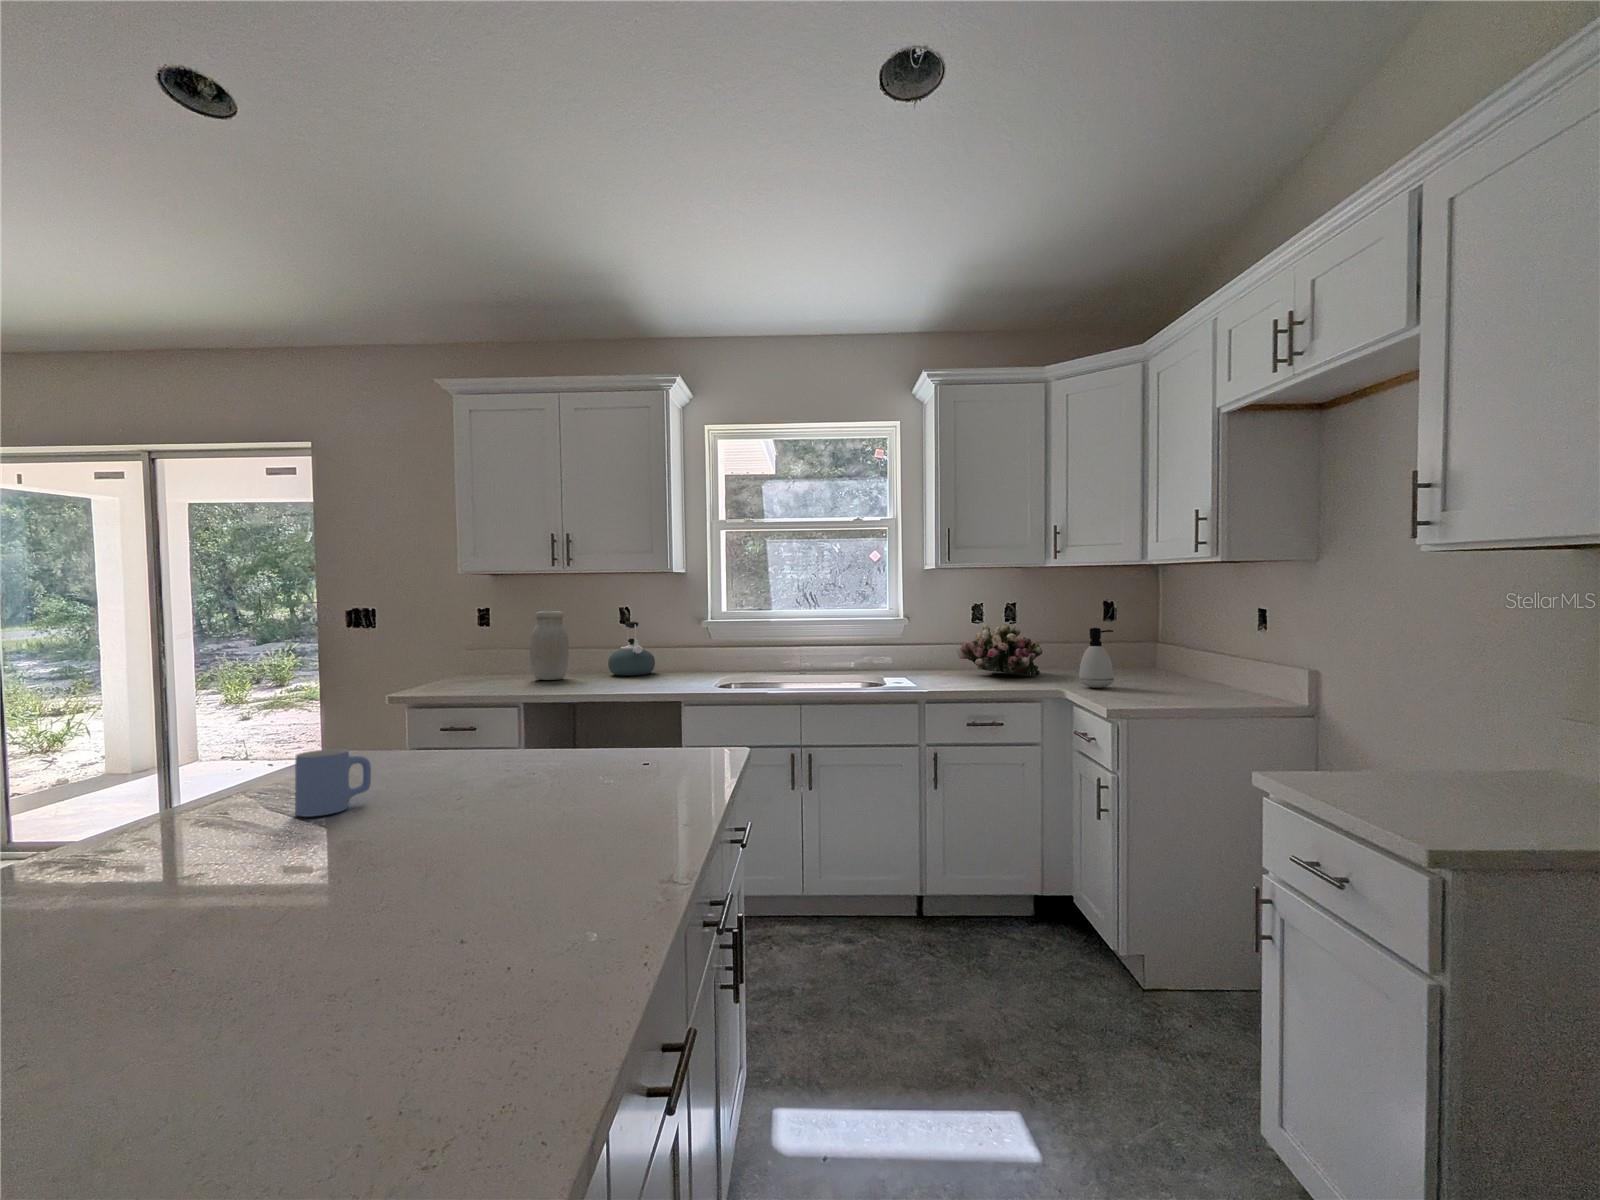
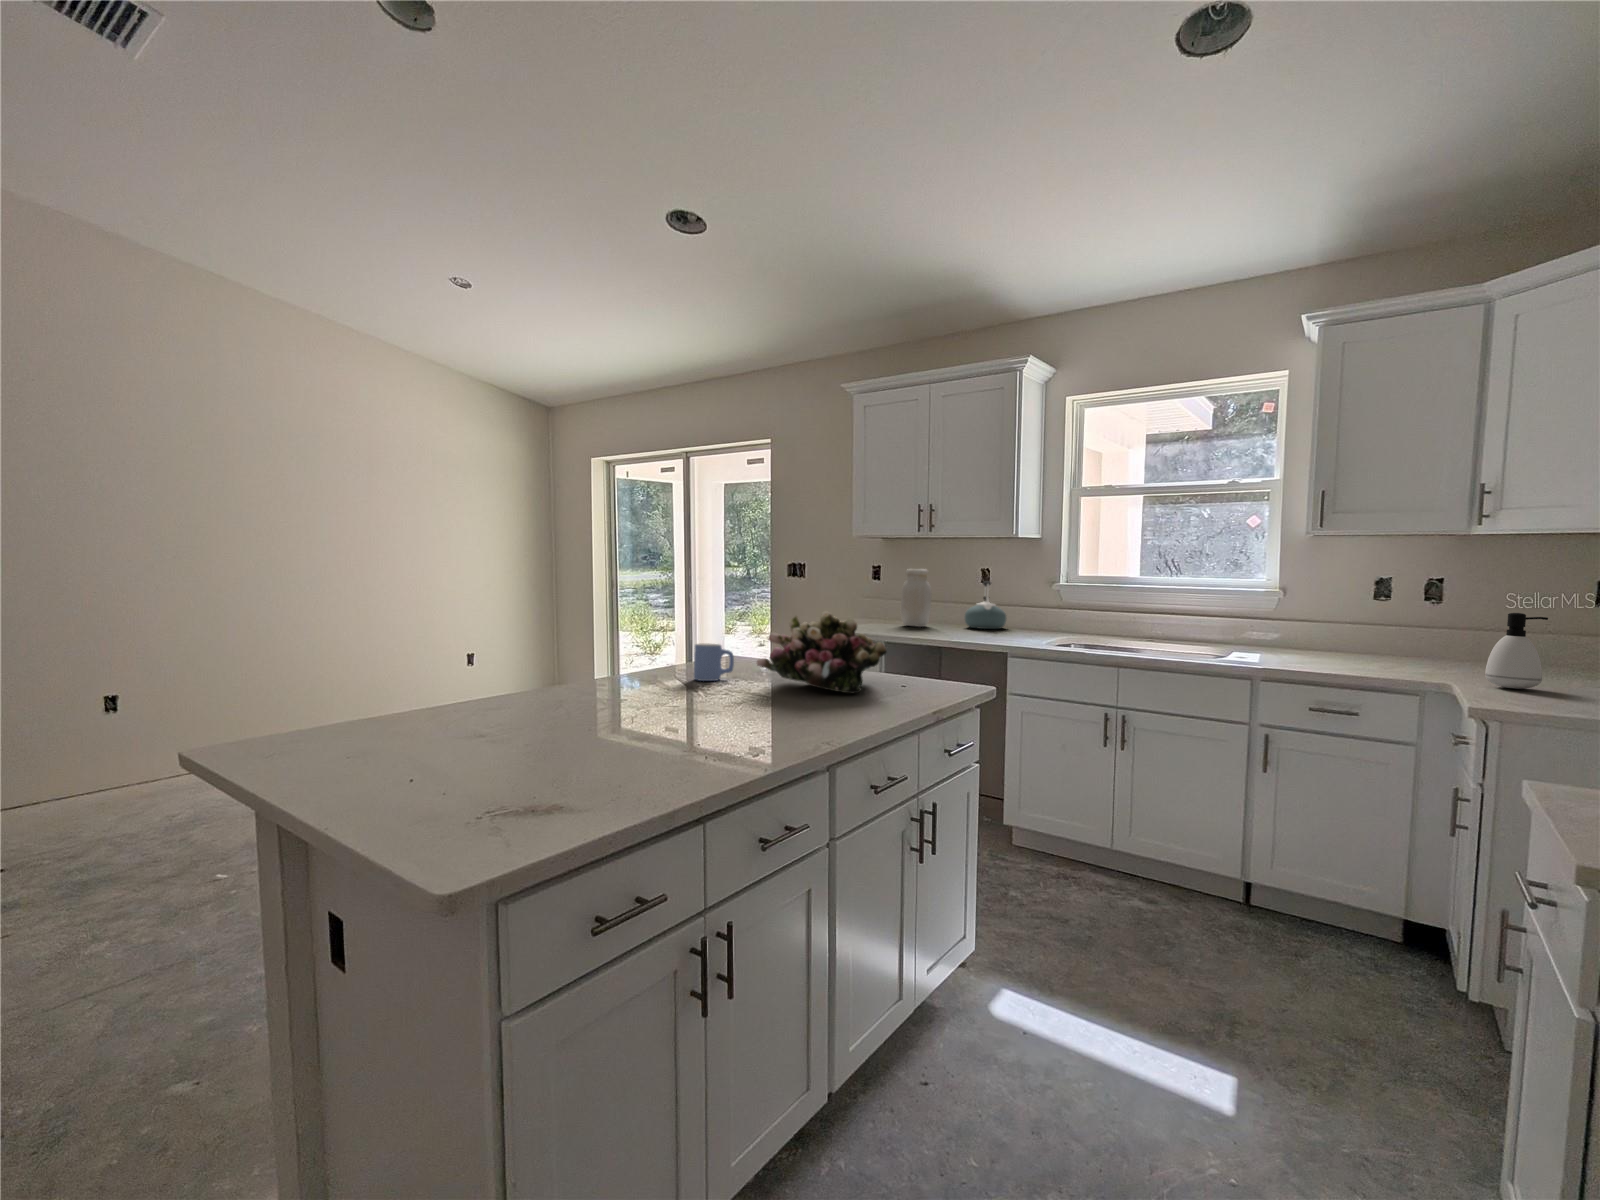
flower arrangement: present [957,624,1042,676] -> present [757,612,887,693]

